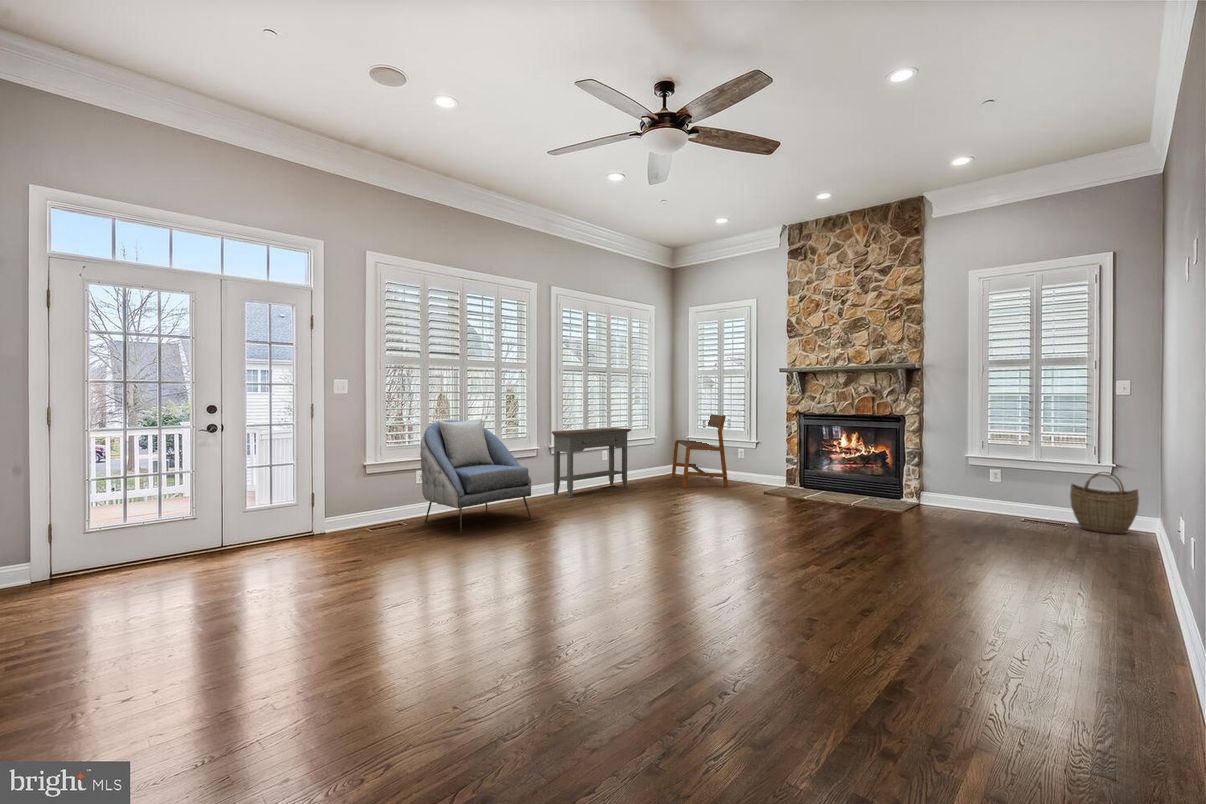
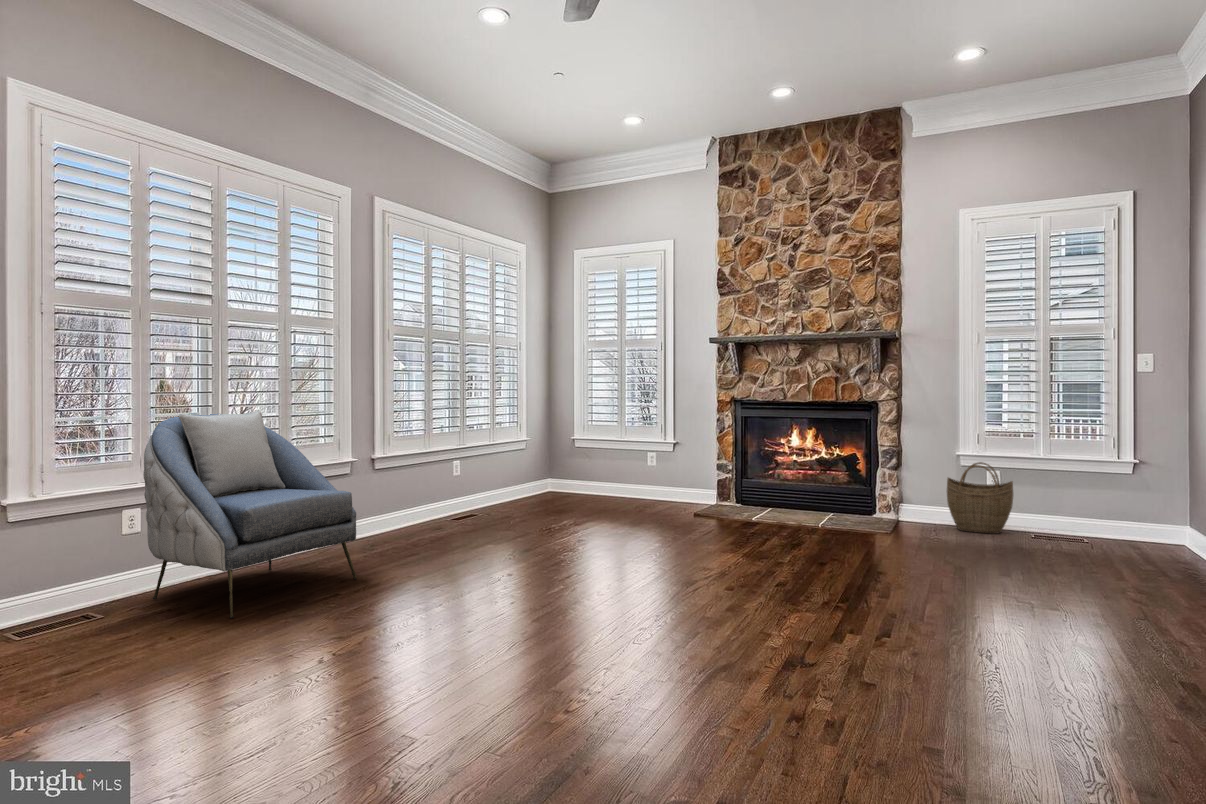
bench: present [672,414,728,488] -> none [550,404,639,513]
console table: present [552,428,631,498] -> none [375,427,499,538]
woven basket: present [1070,472,1139,534] -> present [947,462,1013,534]

